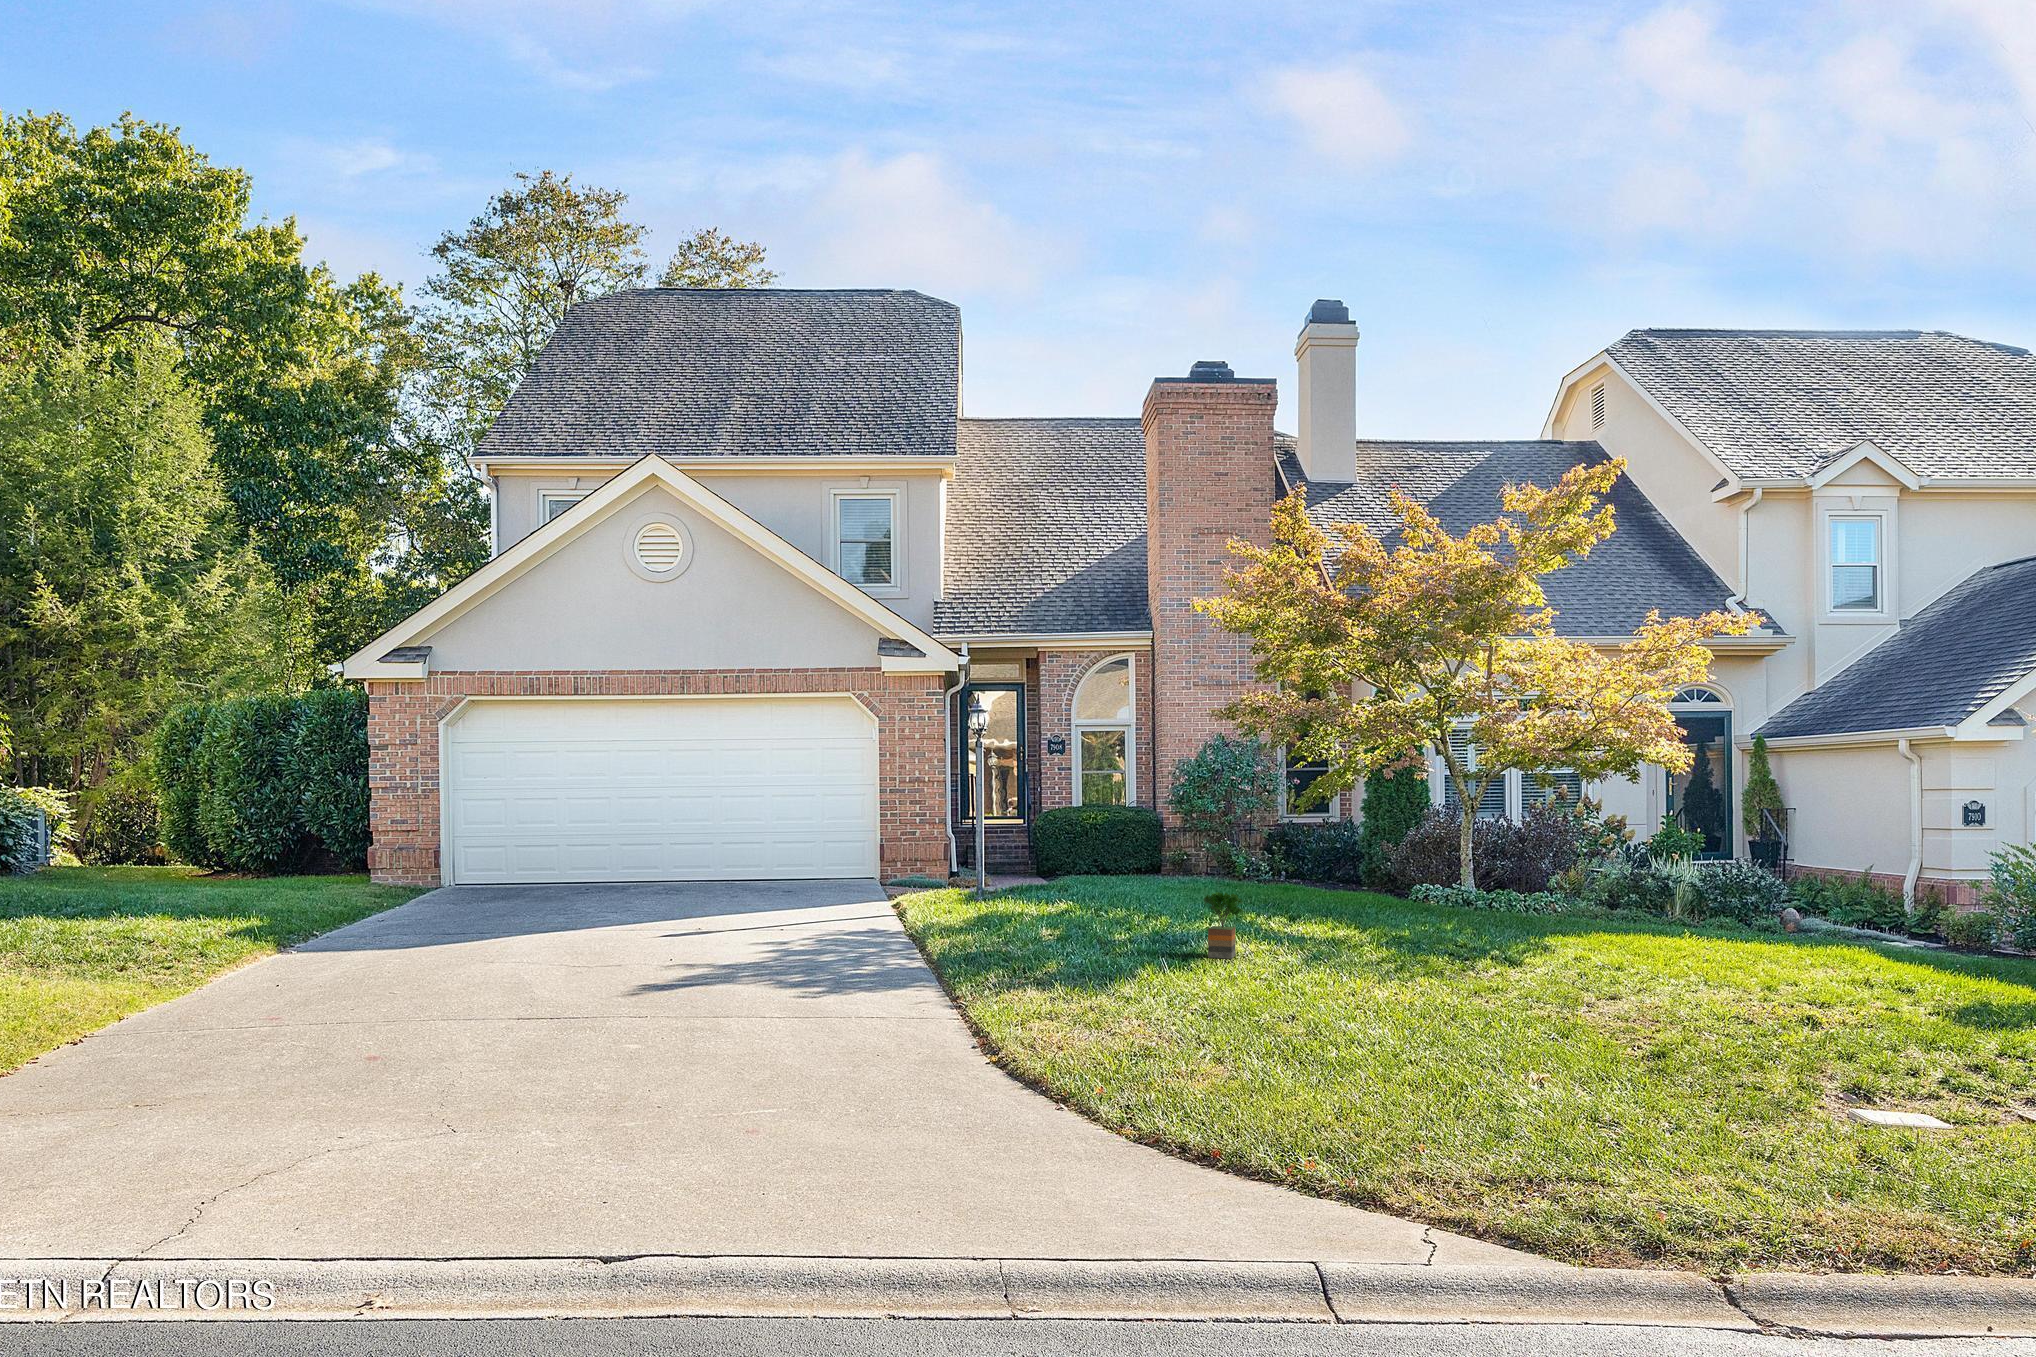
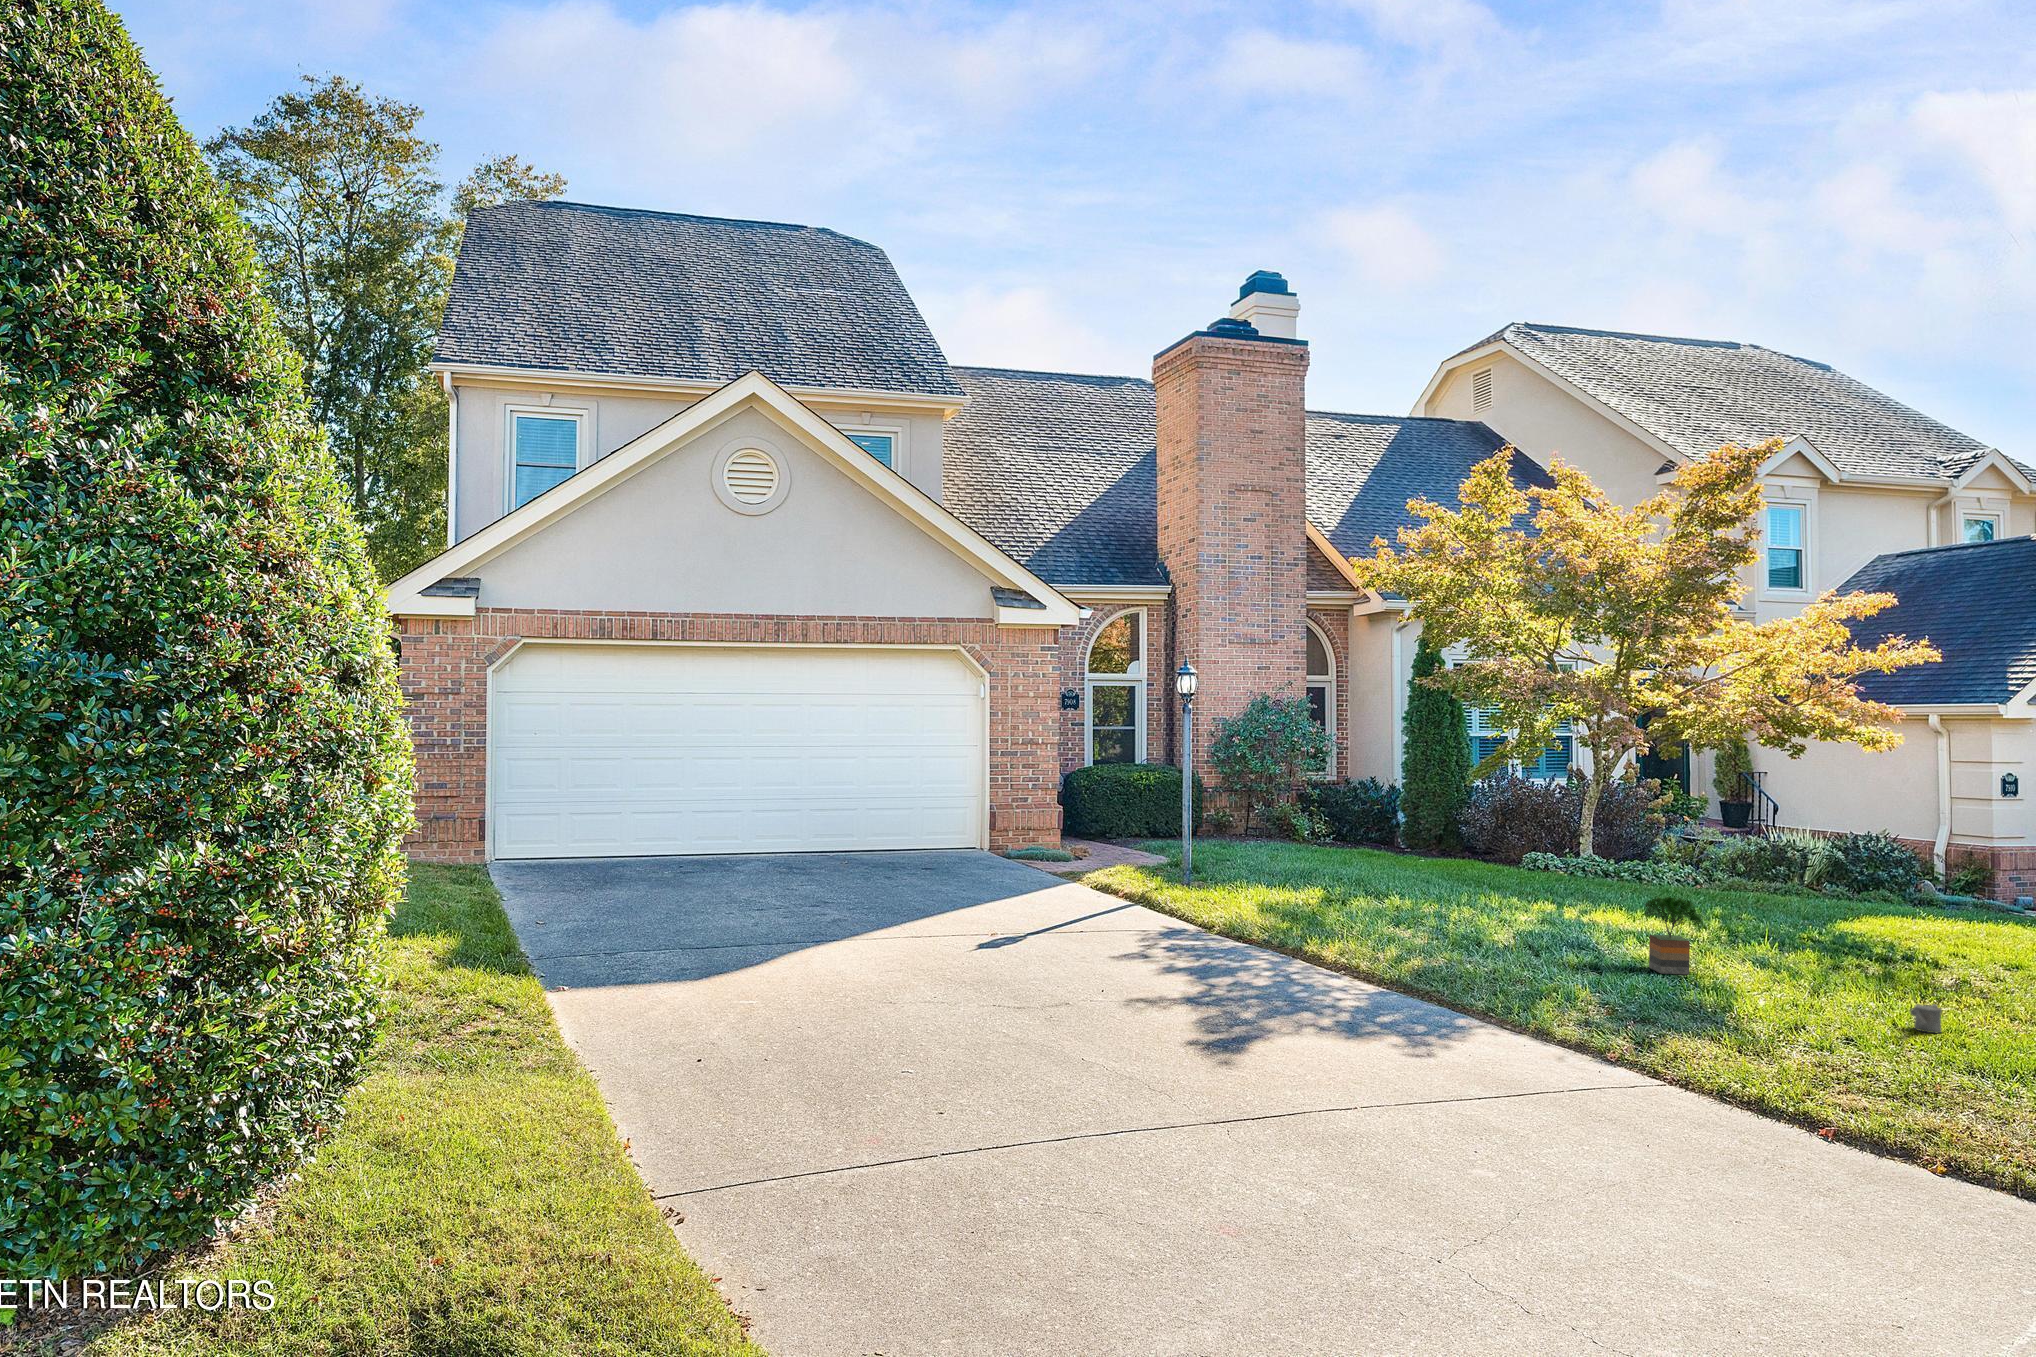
watering can: none [1290,970,1335,992] -> present [1910,1004,1942,1033]

